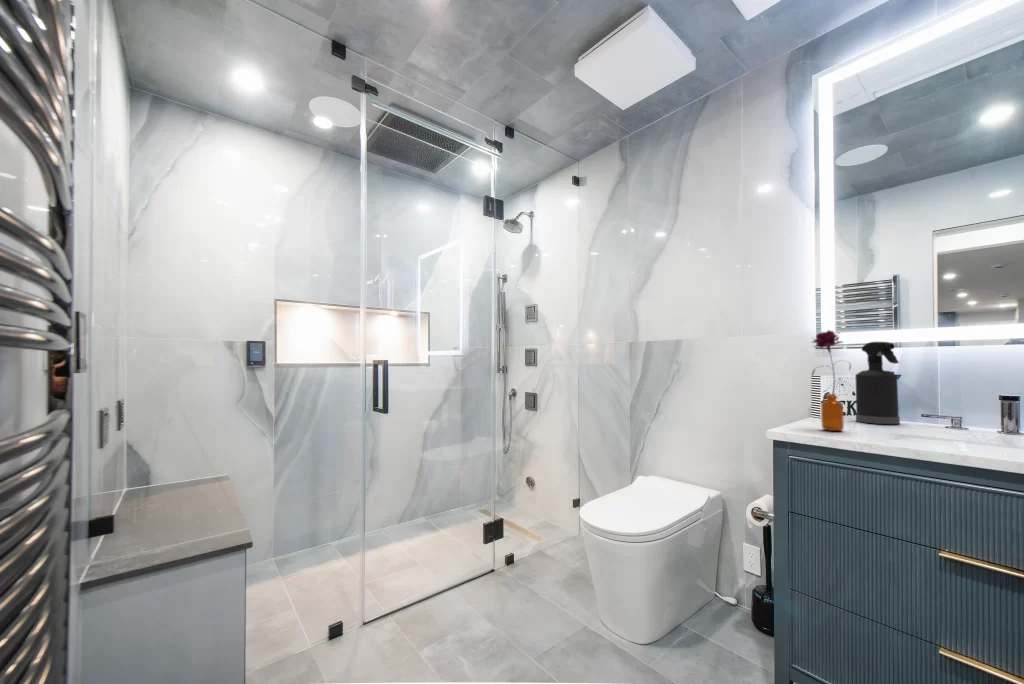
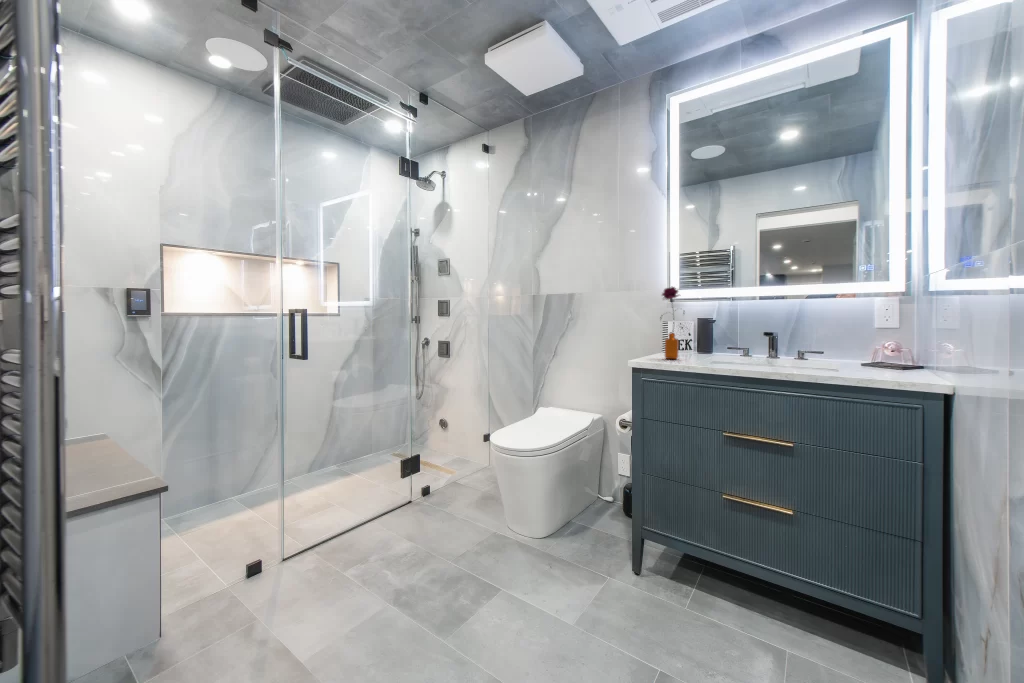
spray bottle: present [855,342,900,424] -> none [690,296,718,355]

